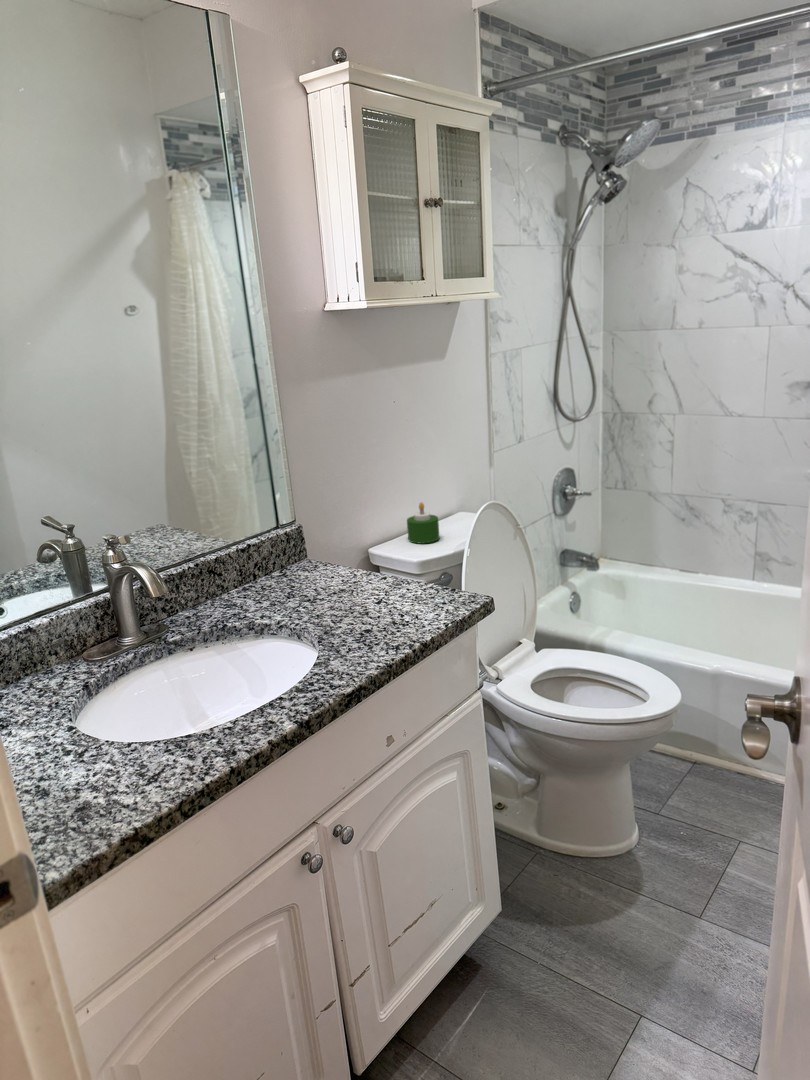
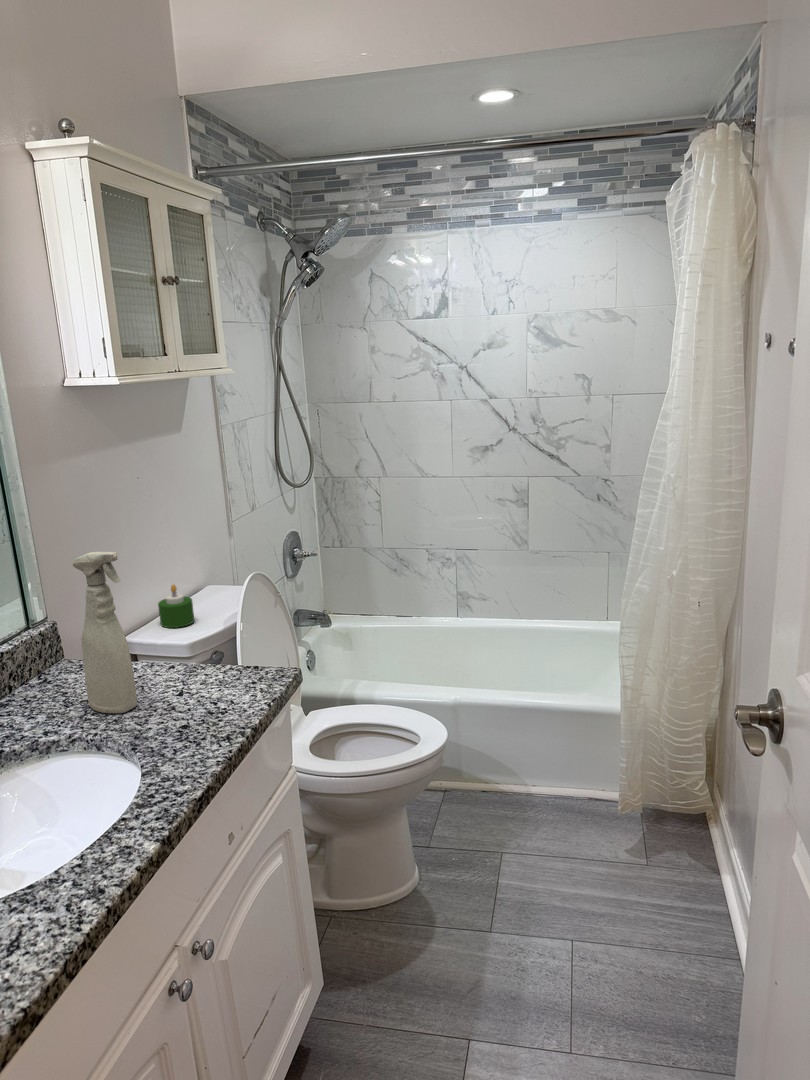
spray bottle: none [291,460,341,610] -> present [73,552,137,713]

